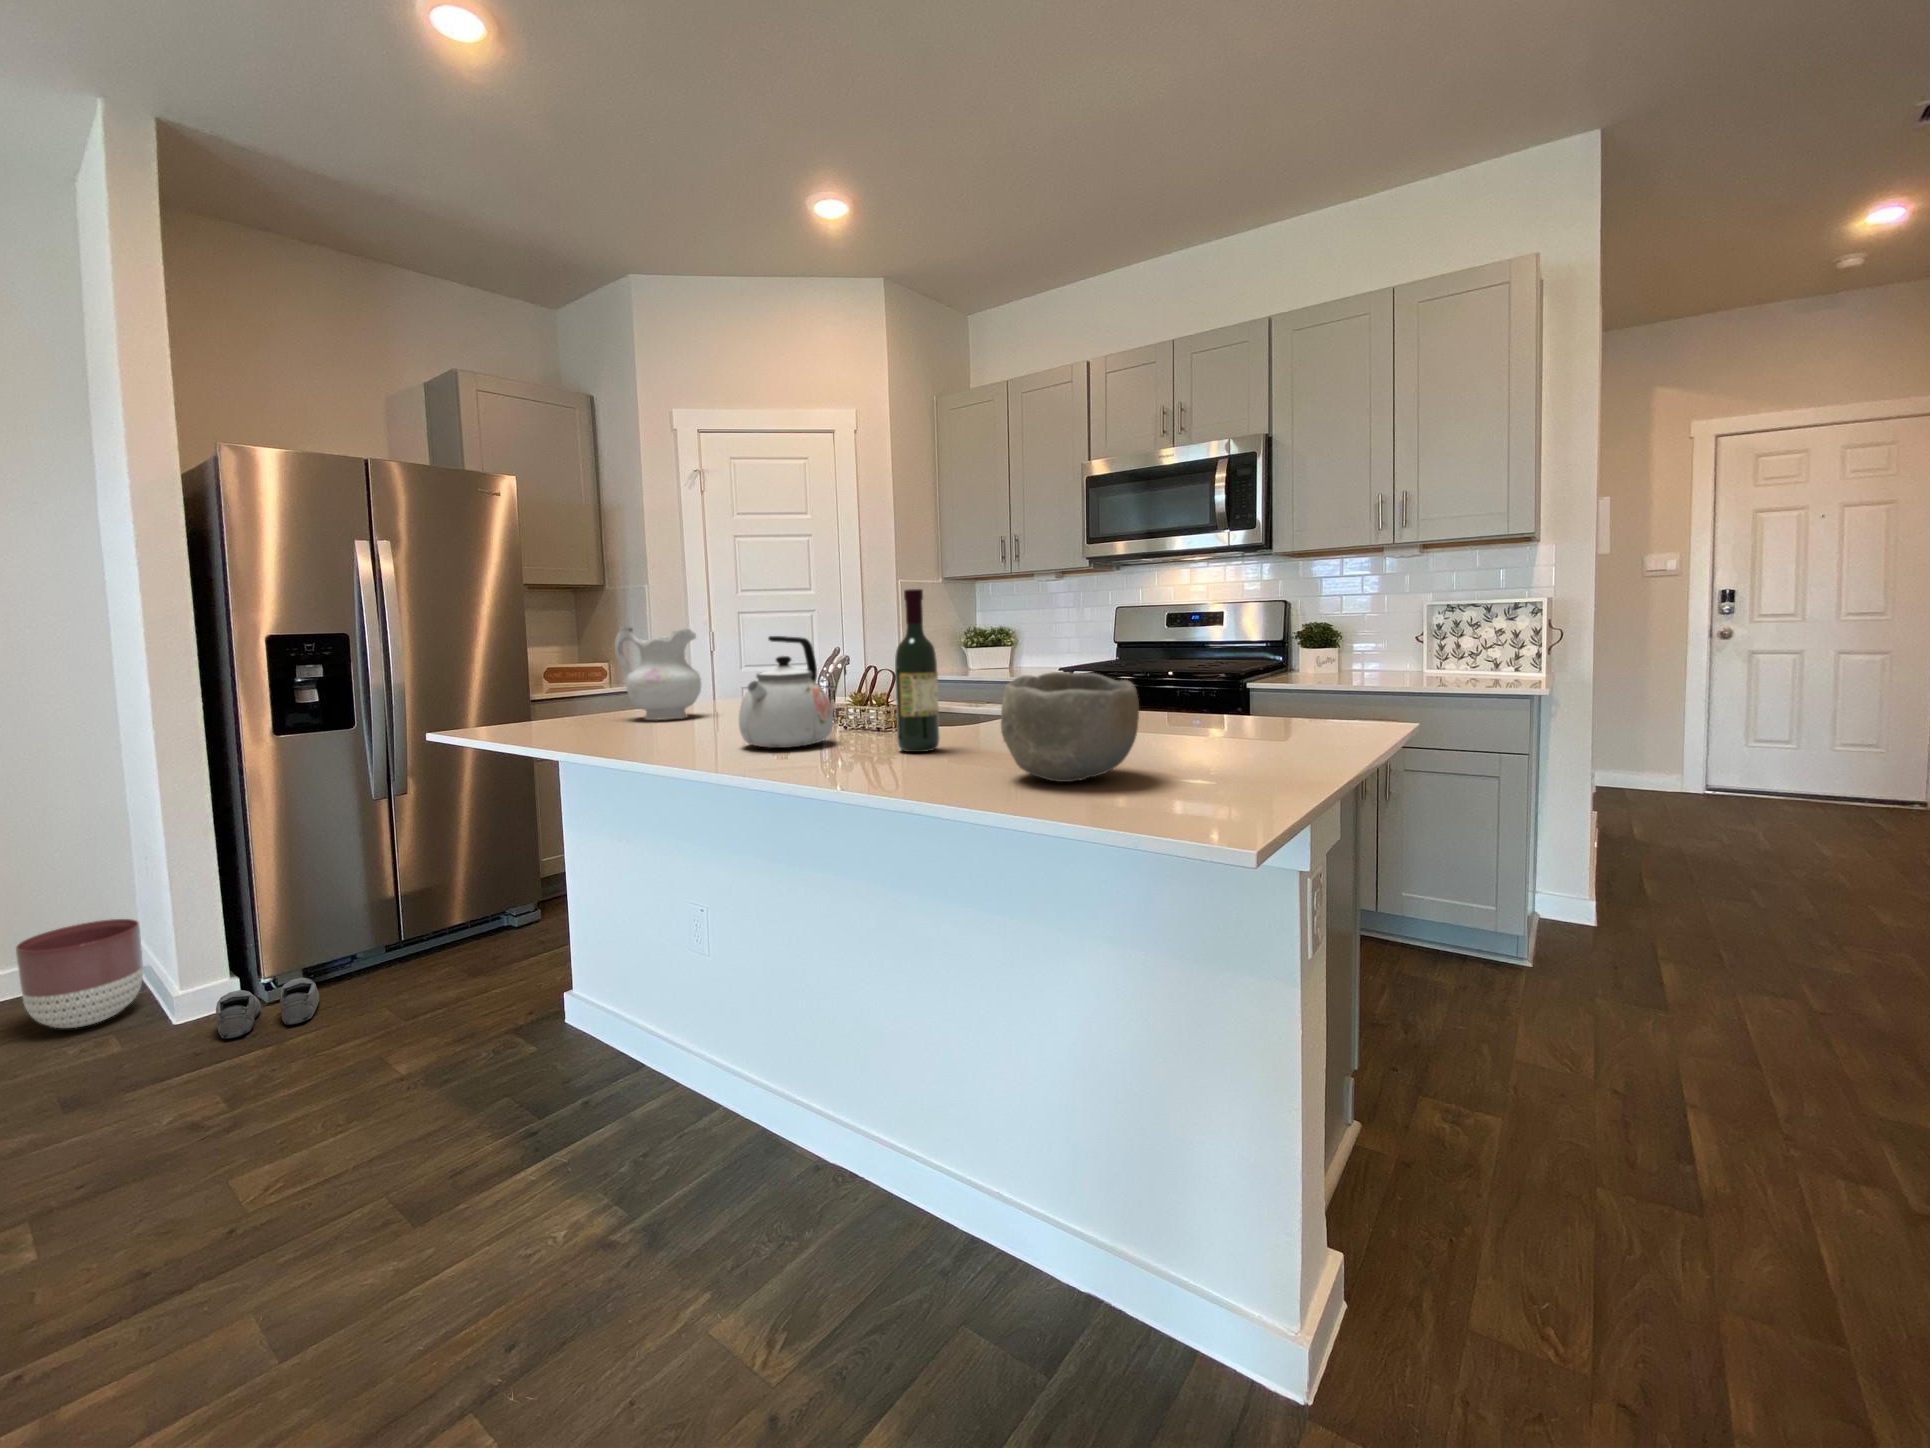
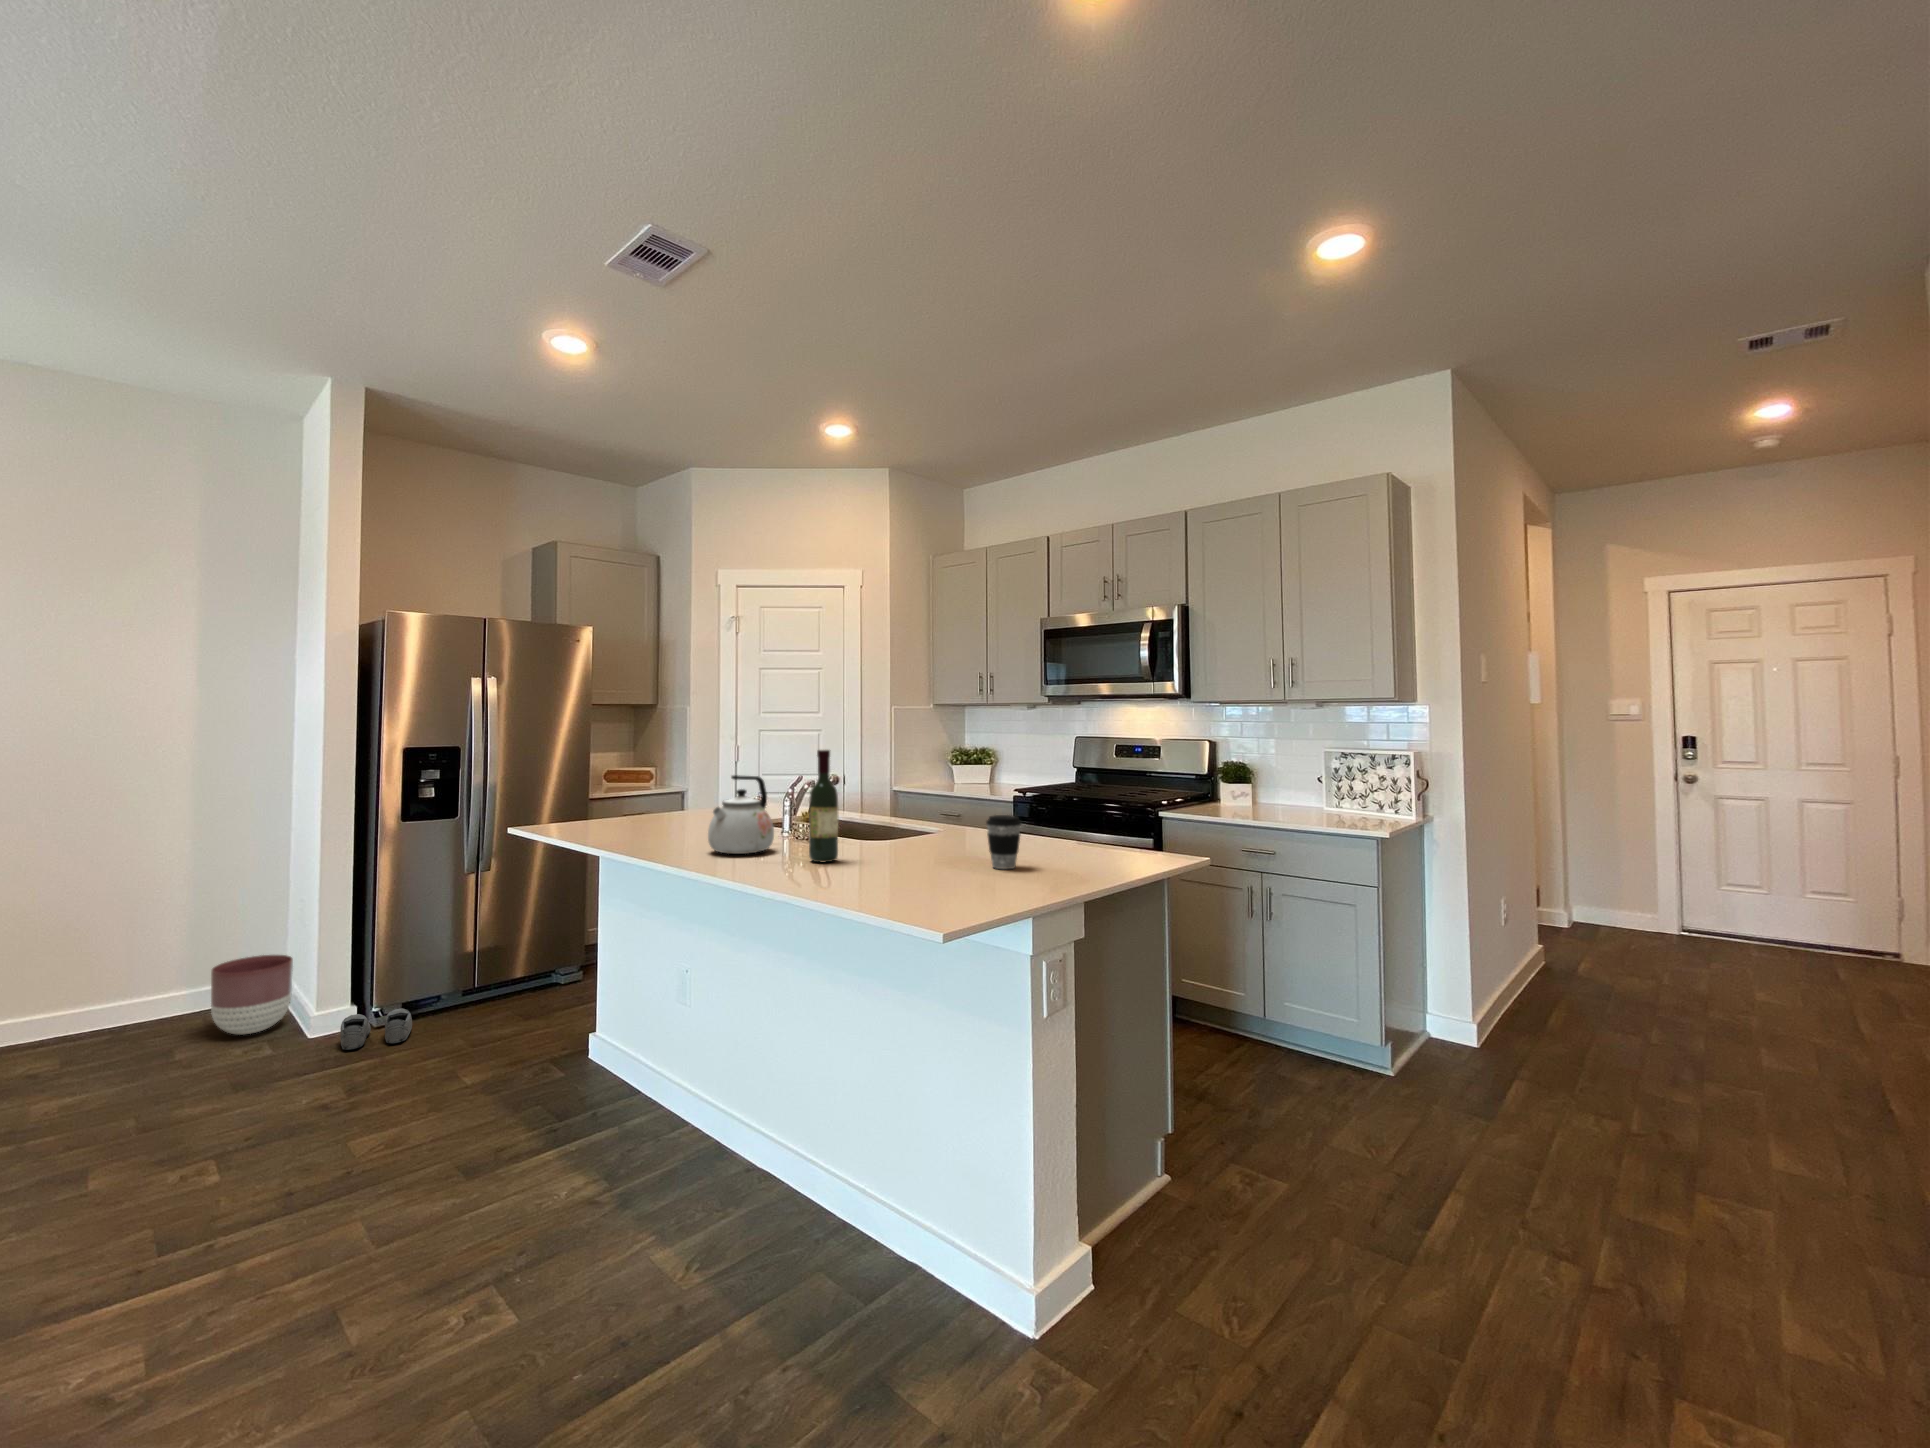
ceramic pitcher: present [615,627,701,720] -> none [642,755,703,826]
bowl: present [1001,672,1139,782] -> none [850,815,939,889]
coffee cup: none [1156,673,1209,748] -> present [986,815,1021,869]

